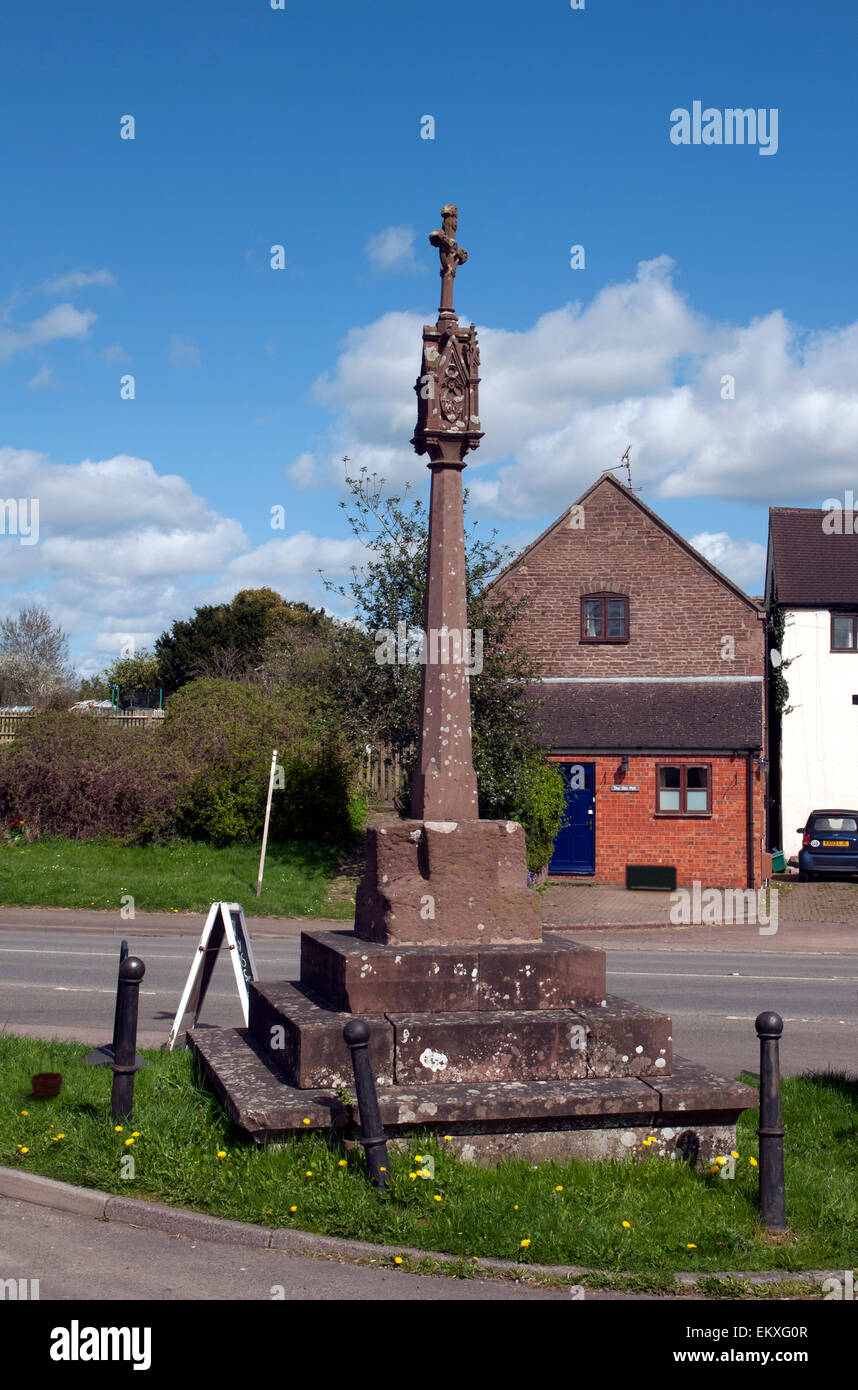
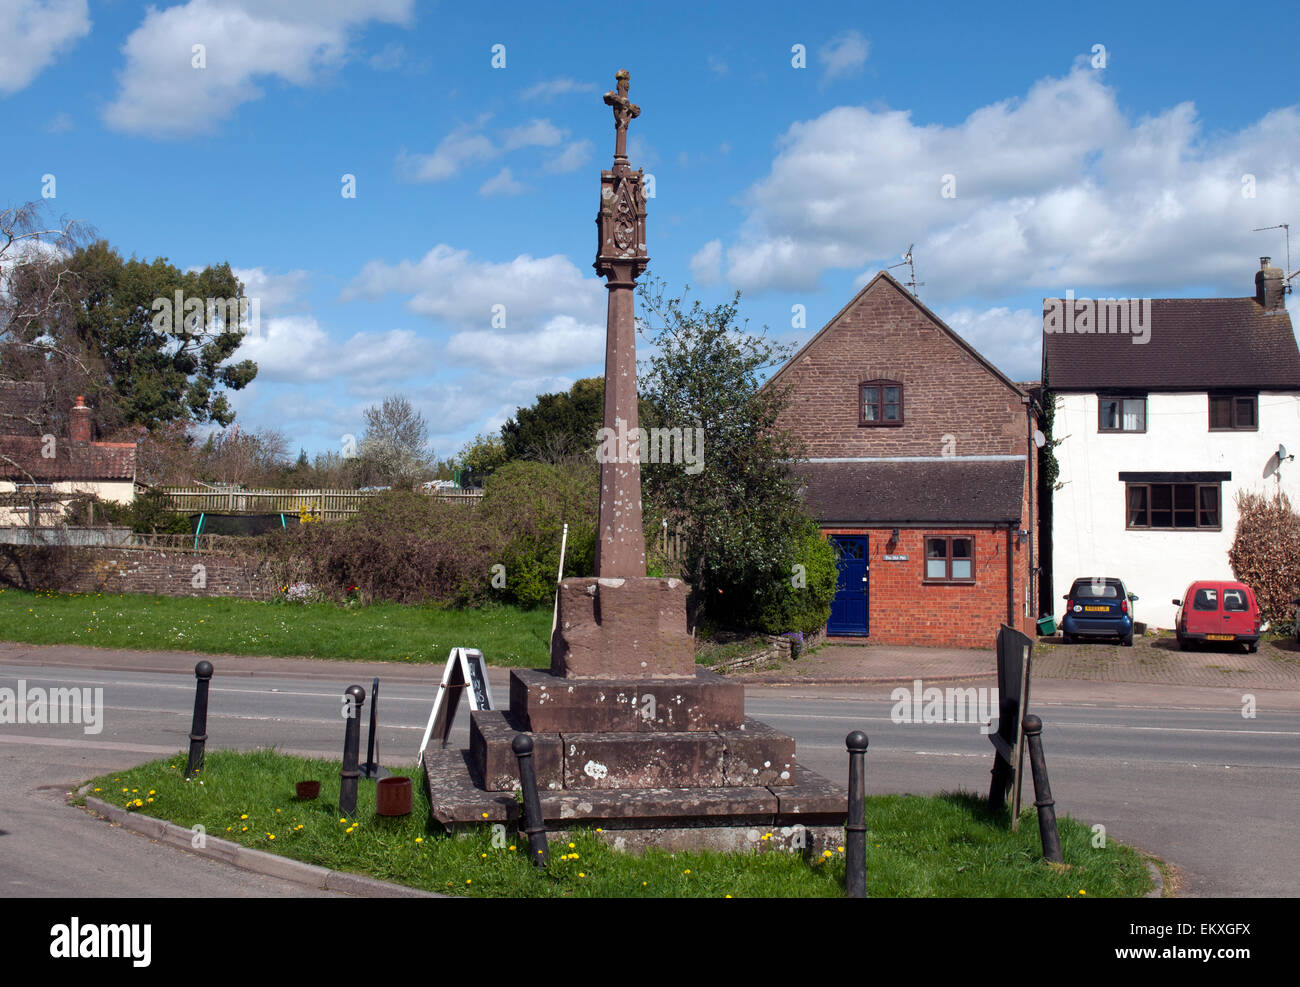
bench: present [625,865,677,892] -> none [896,626,943,650]
planter: none [152,1069,198,1121] -> present [376,776,413,816]

